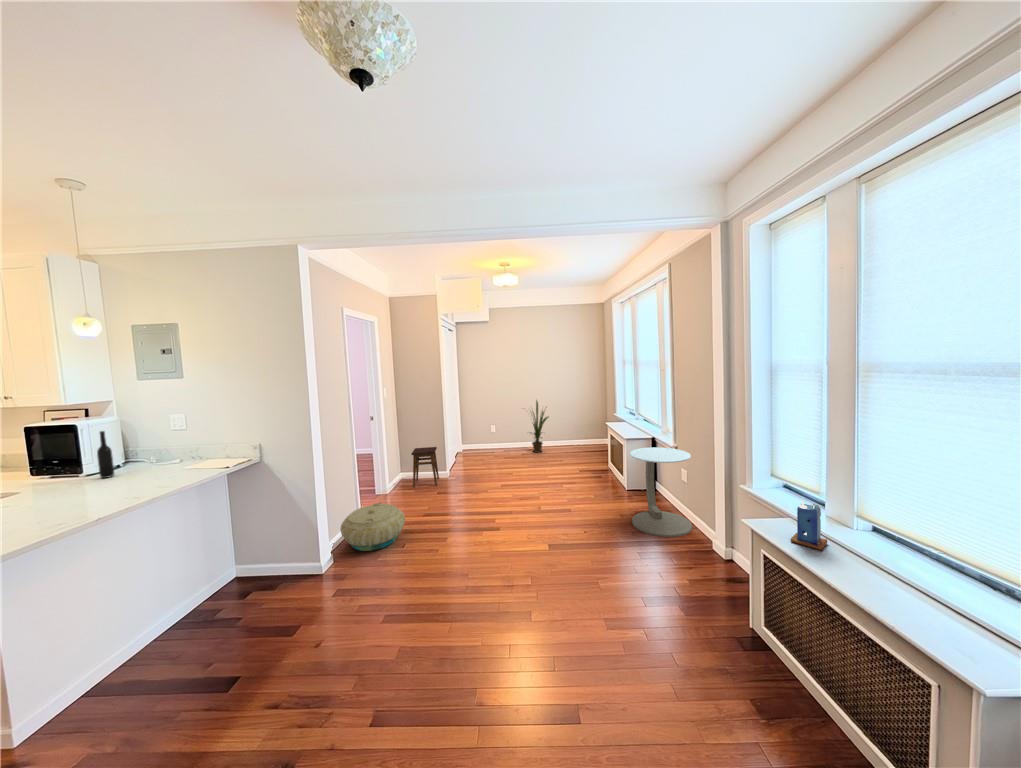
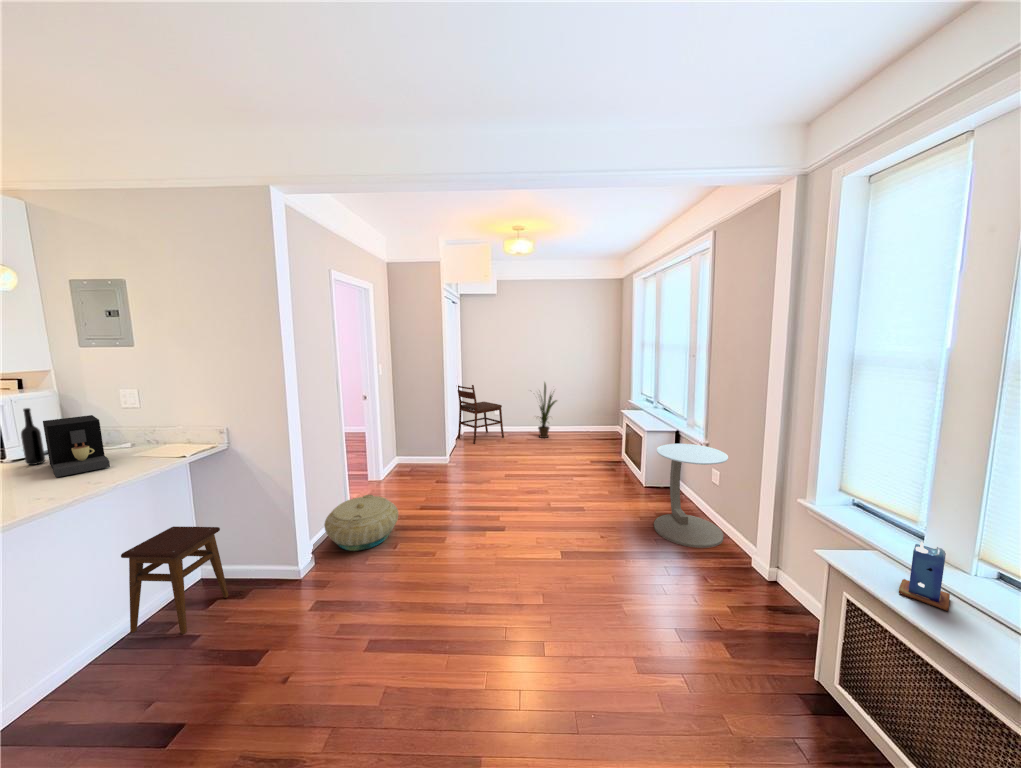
dining chair: none [454,403,500,460] -> present [458,385,504,444]
coffee maker: none [115,436,171,485] -> present [43,415,110,477]
stool: present [411,447,439,487] -> present [121,527,229,634]

